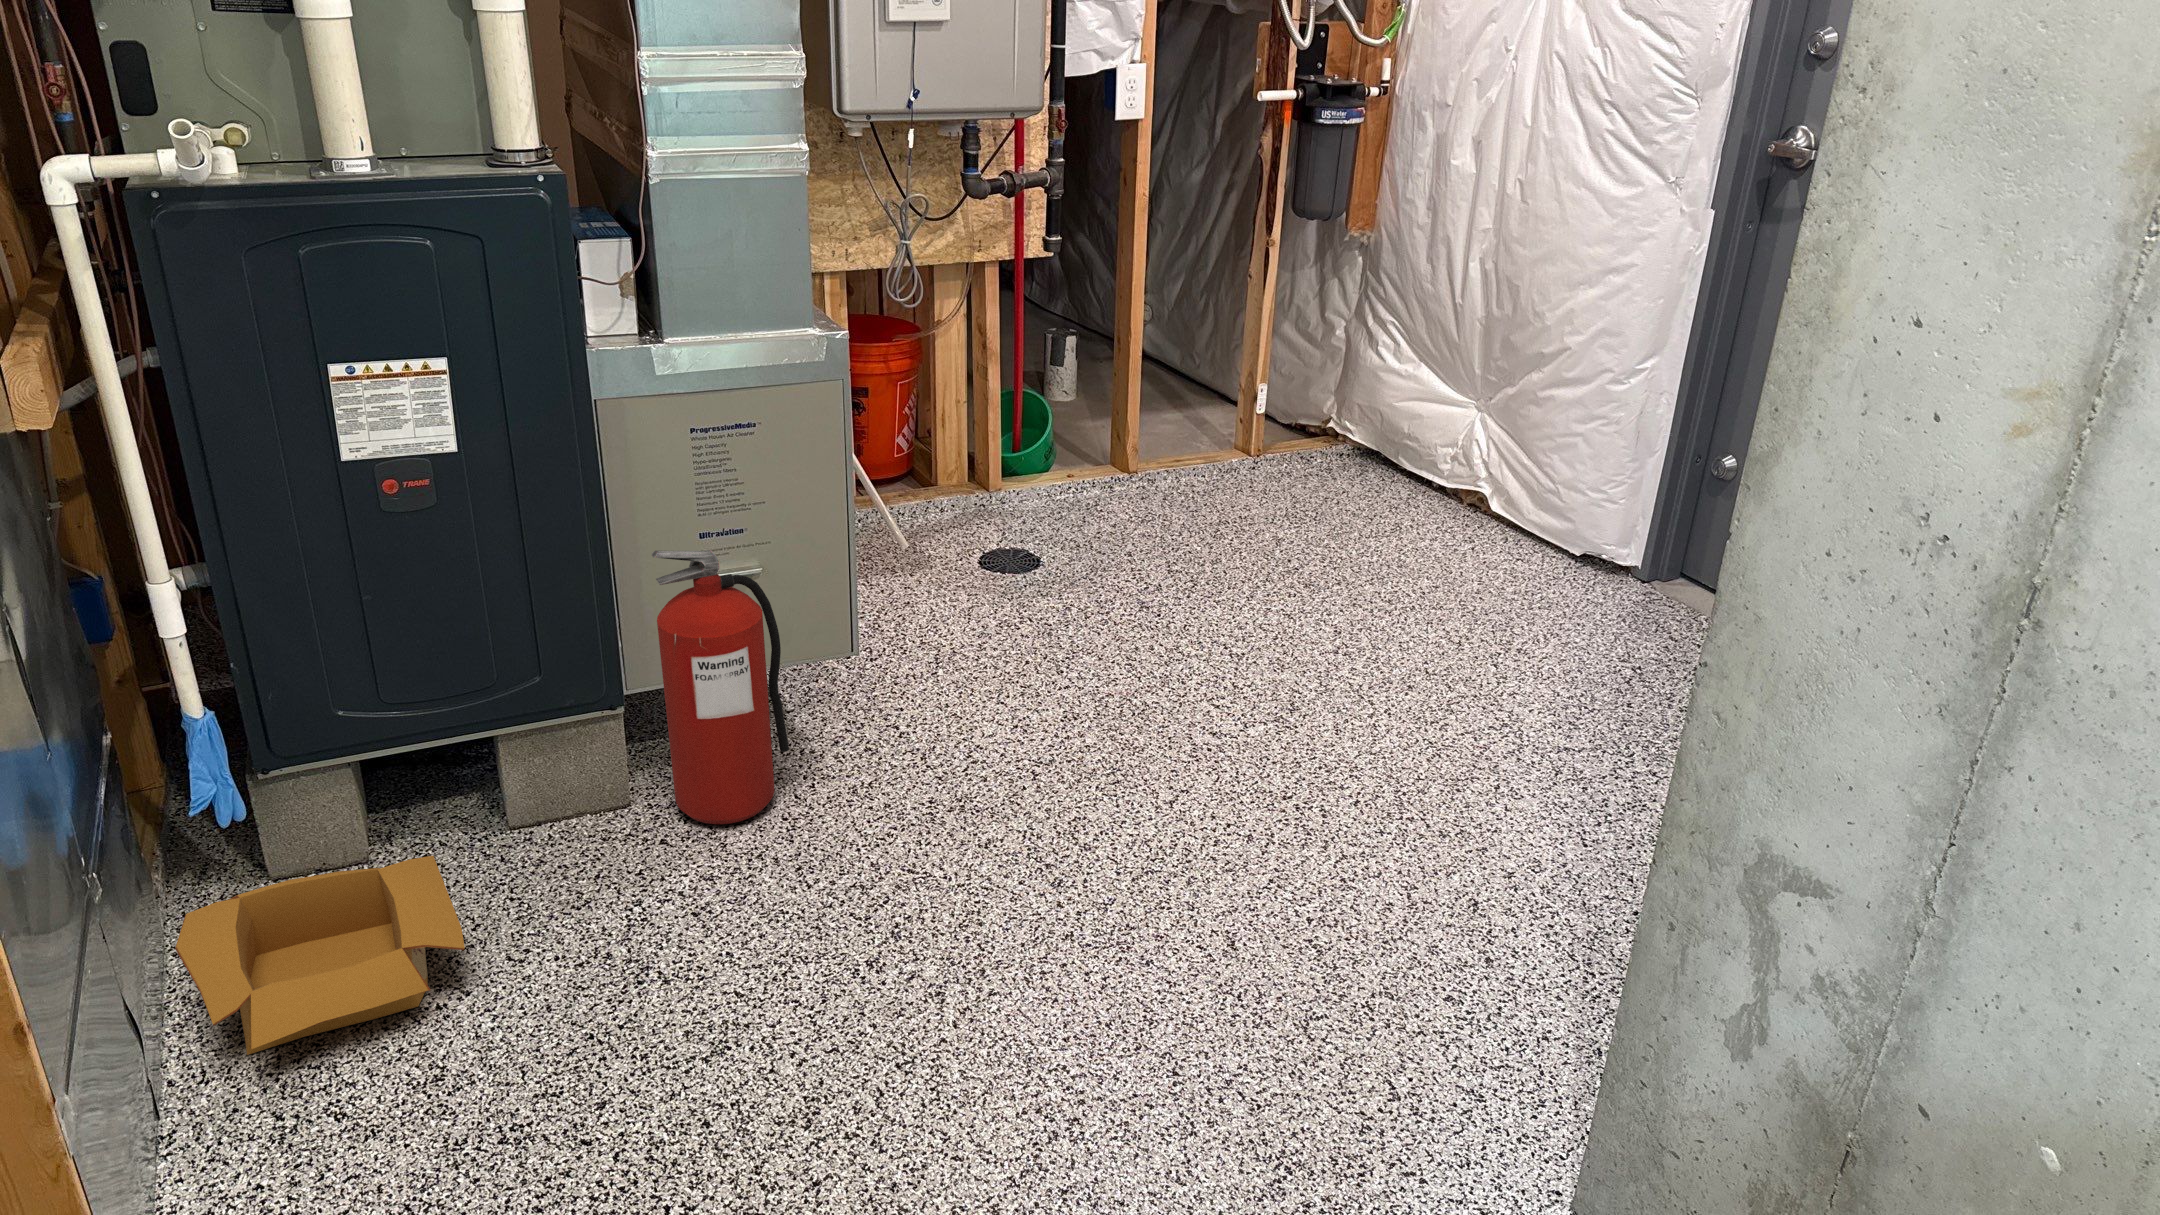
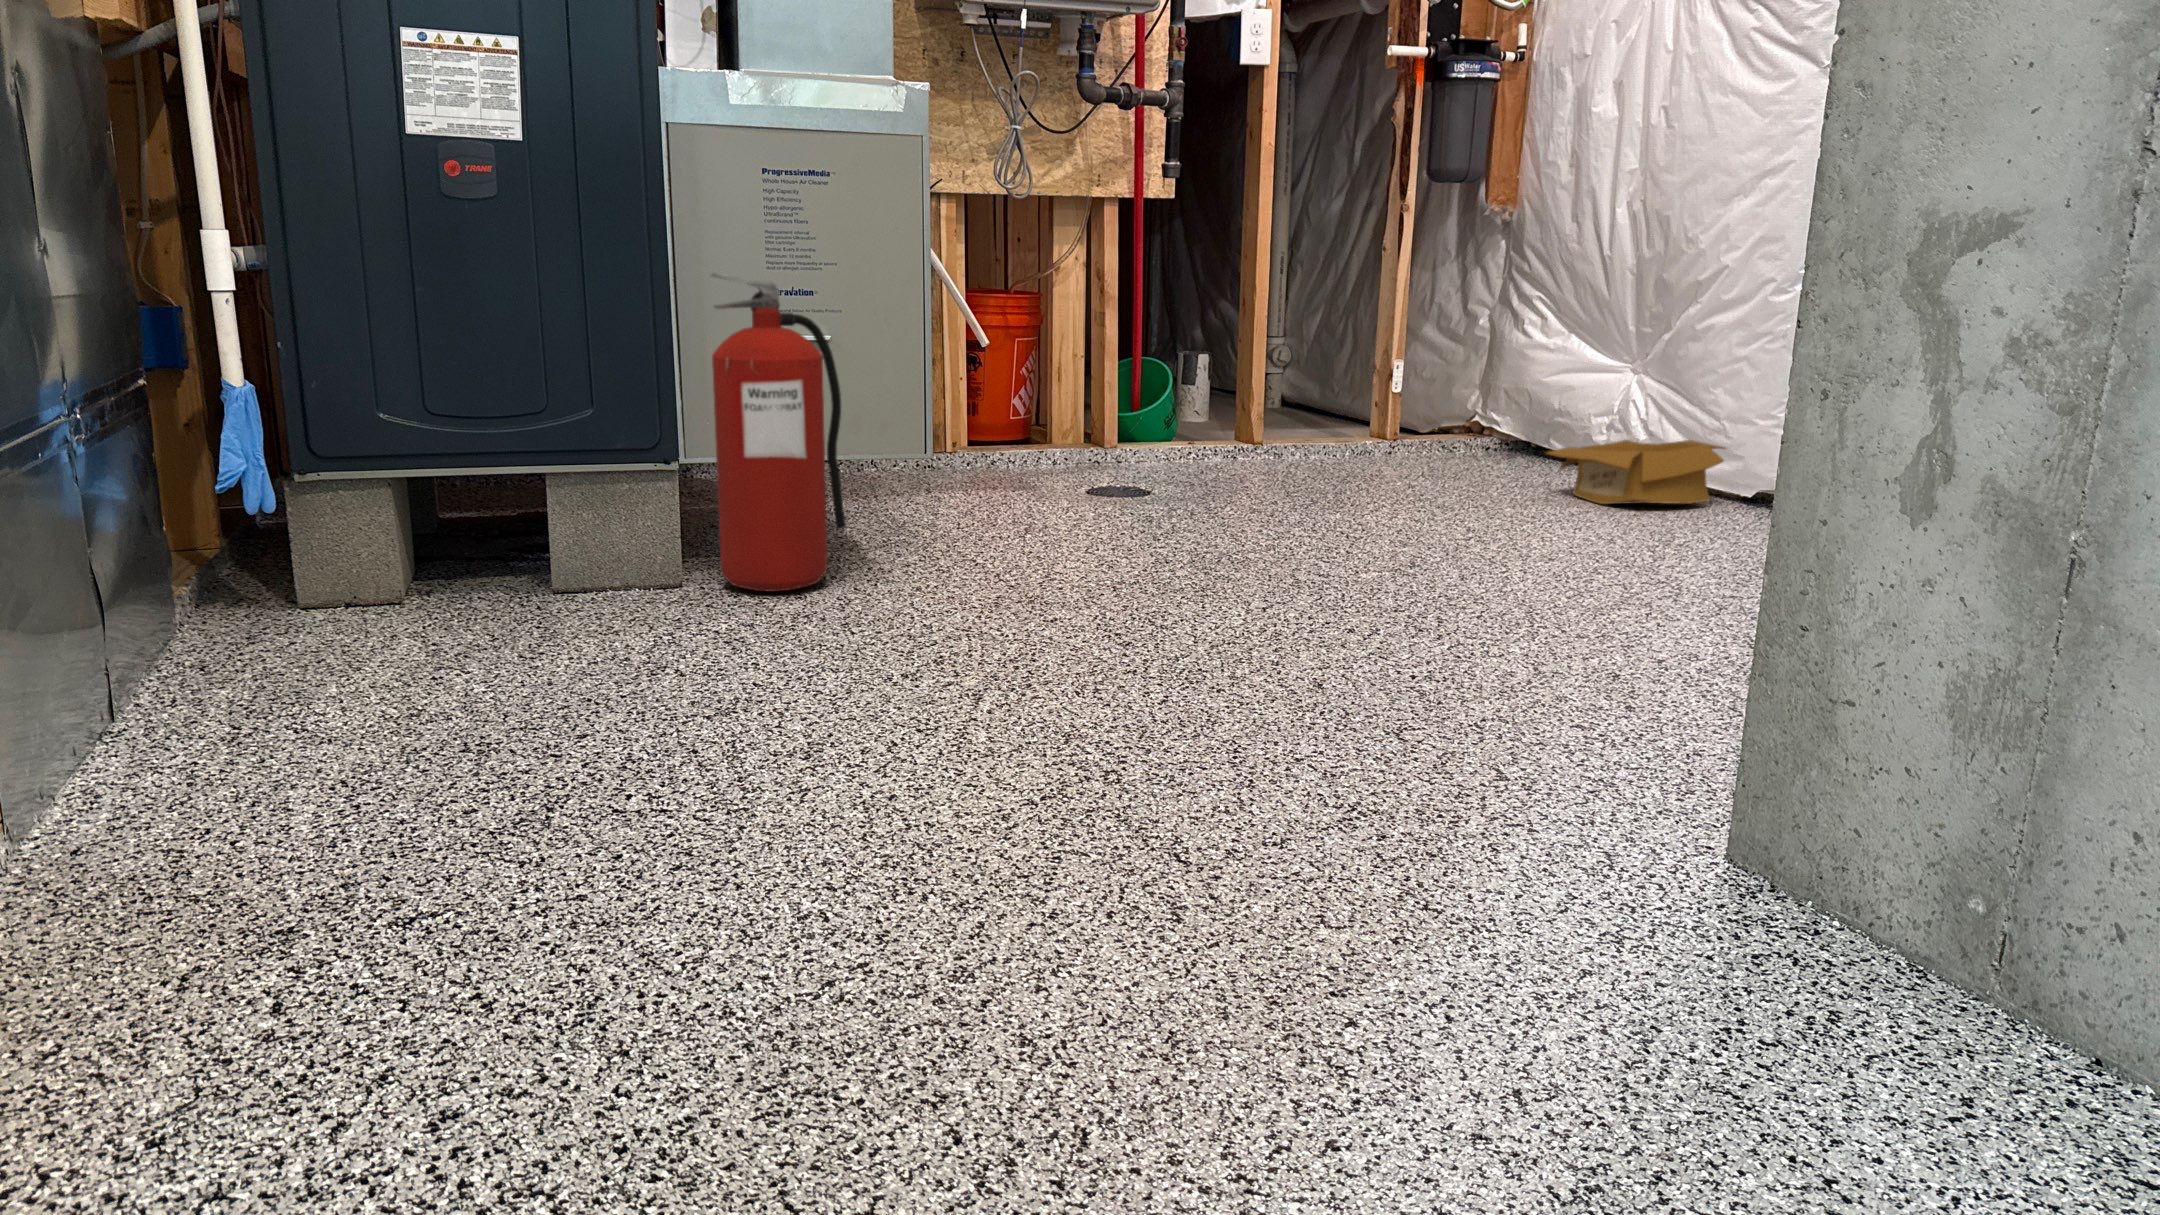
cardboard box: present [175,856,465,1055] -> present [1546,440,1725,504]

